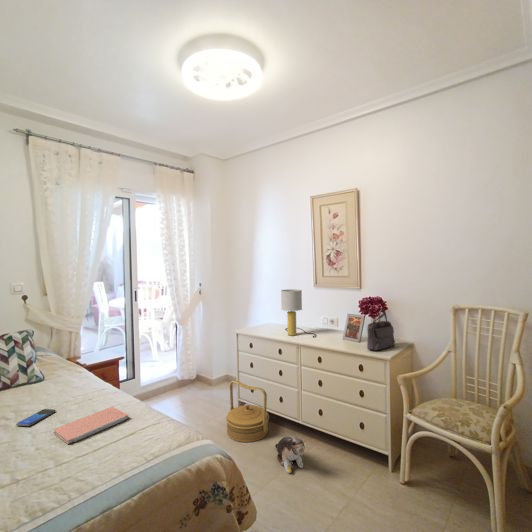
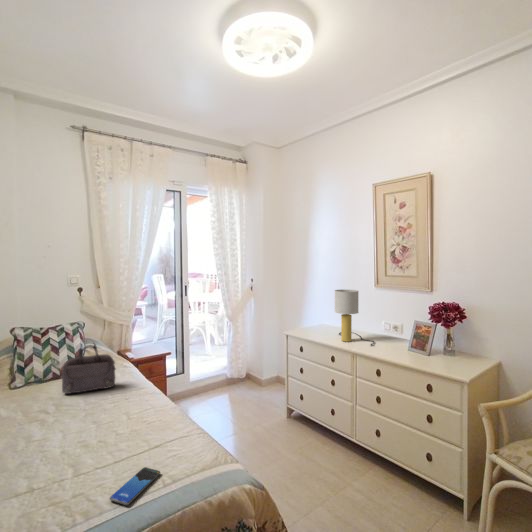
handbag: present [367,309,395,351] -> present [61,344,115,394]
woven basket: present [226,380,269,442] -> none [271,386,318,457]
notebook: present [53,407,128,444] -> none [81,410,157,451]
smartphone: present [16,409,56,426] -> present [110,467,160,505]
plush toy: present [275,437,307,473] -> none [324,458,360,502]

